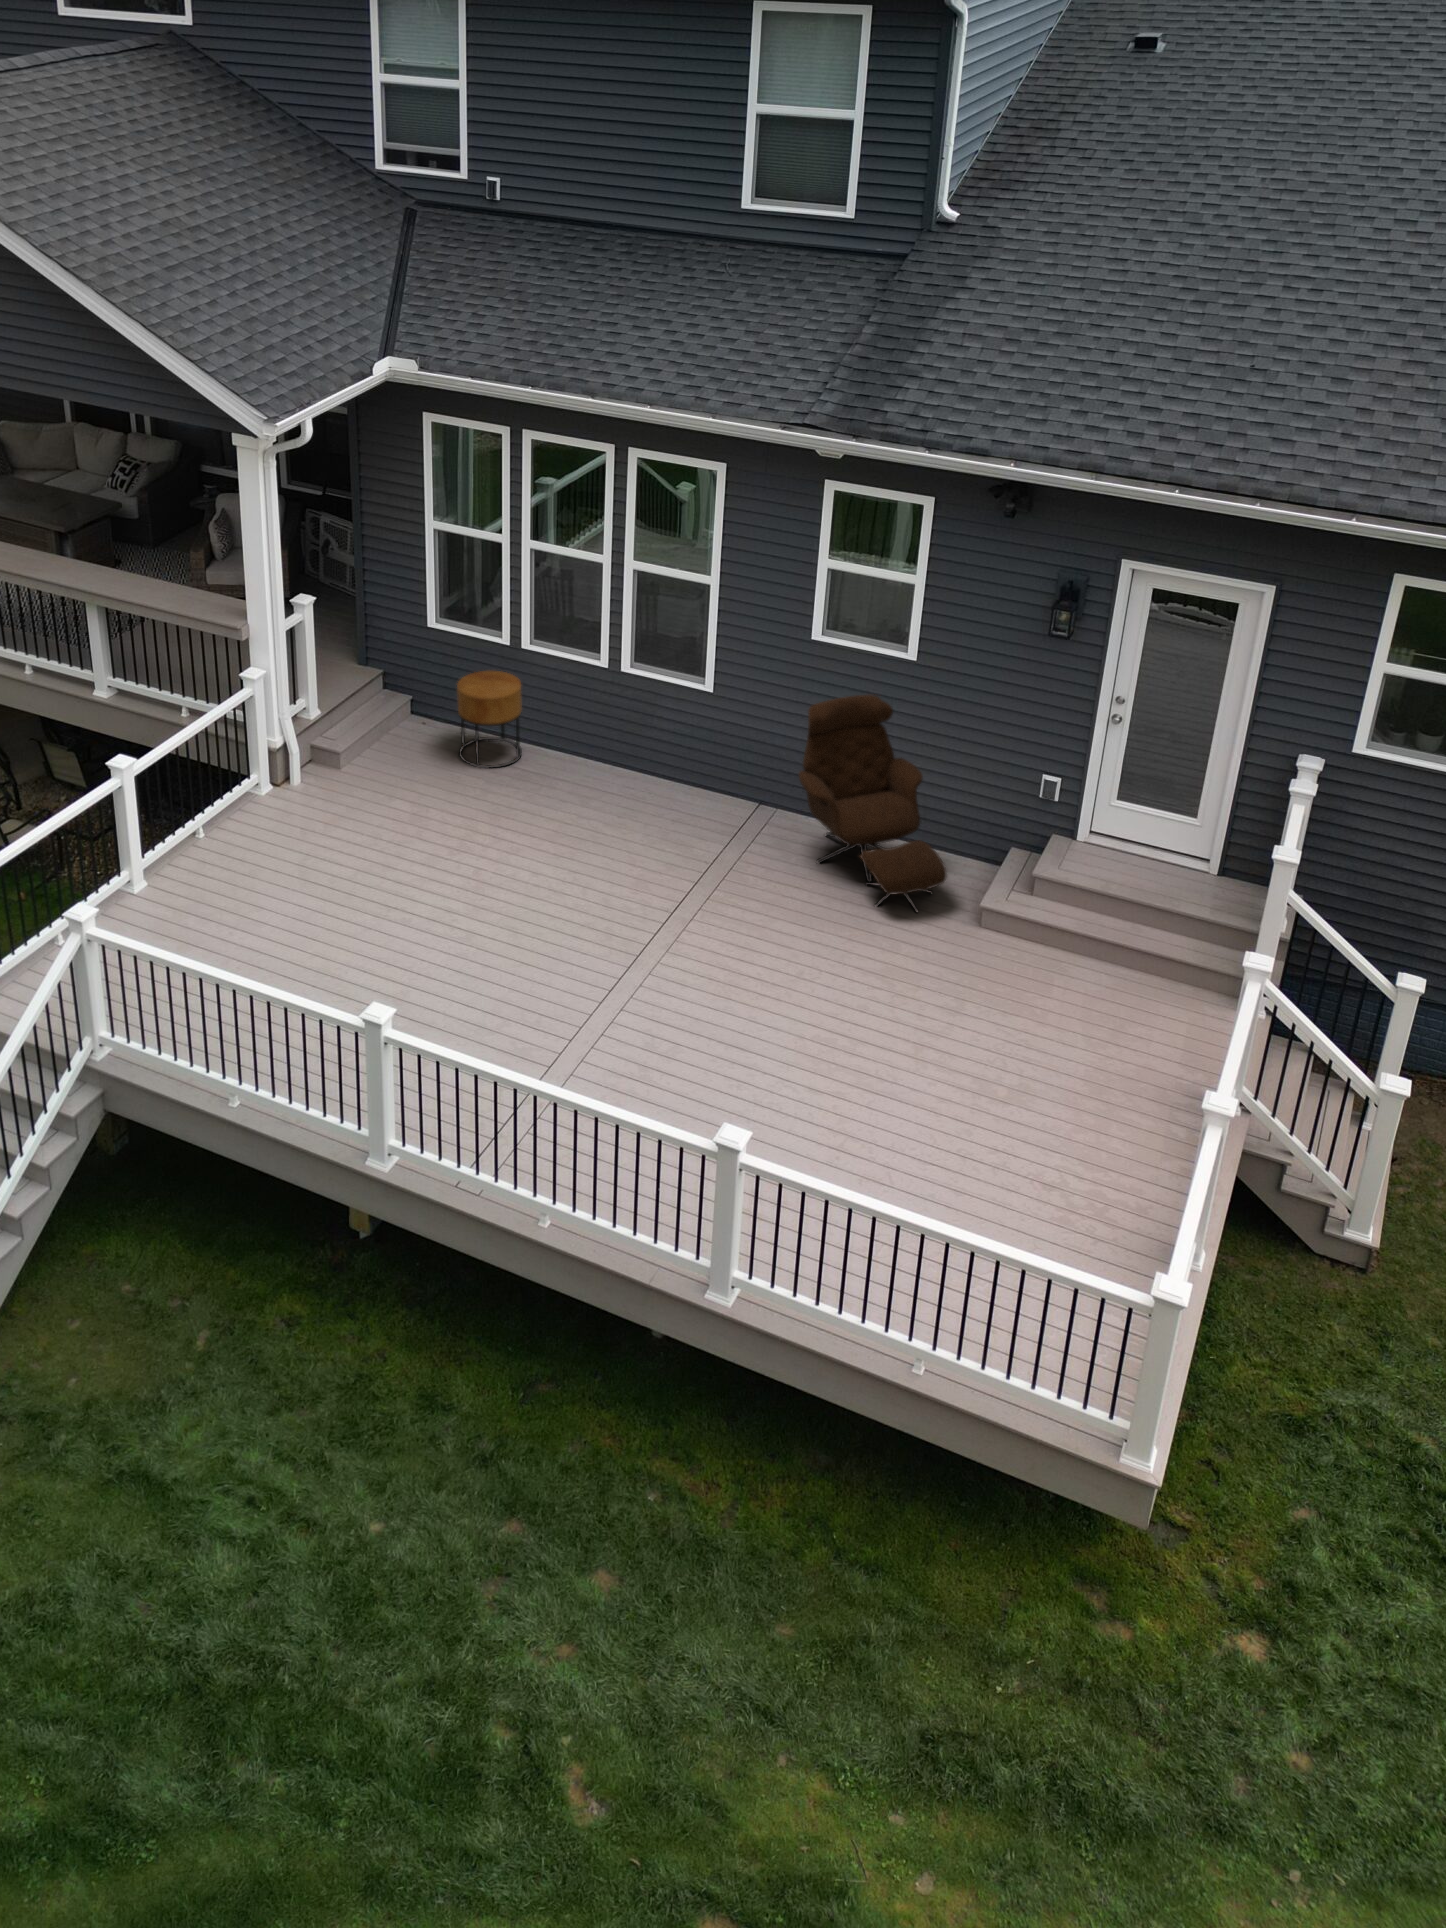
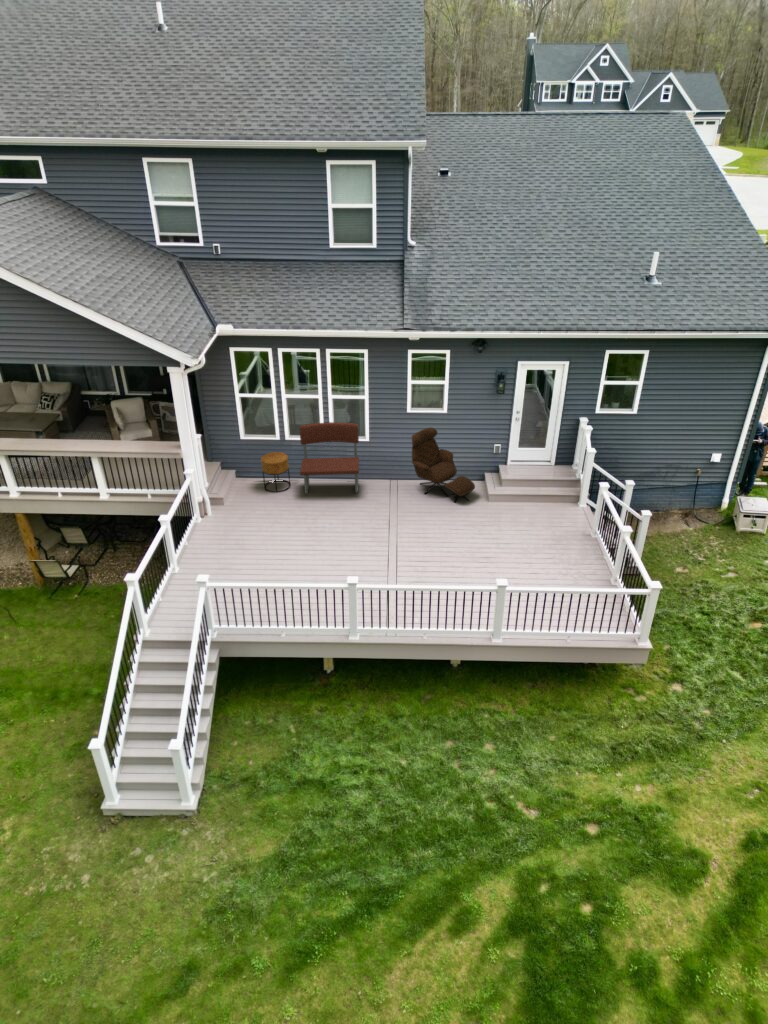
bench: none [521,621,689,816] -> present [300,422,359,494]

